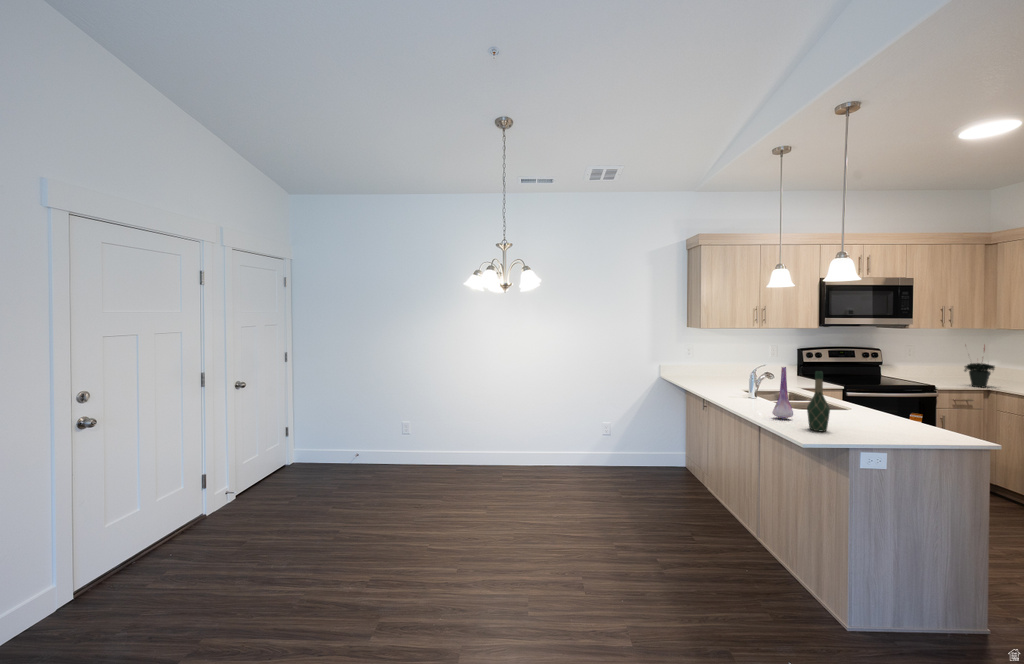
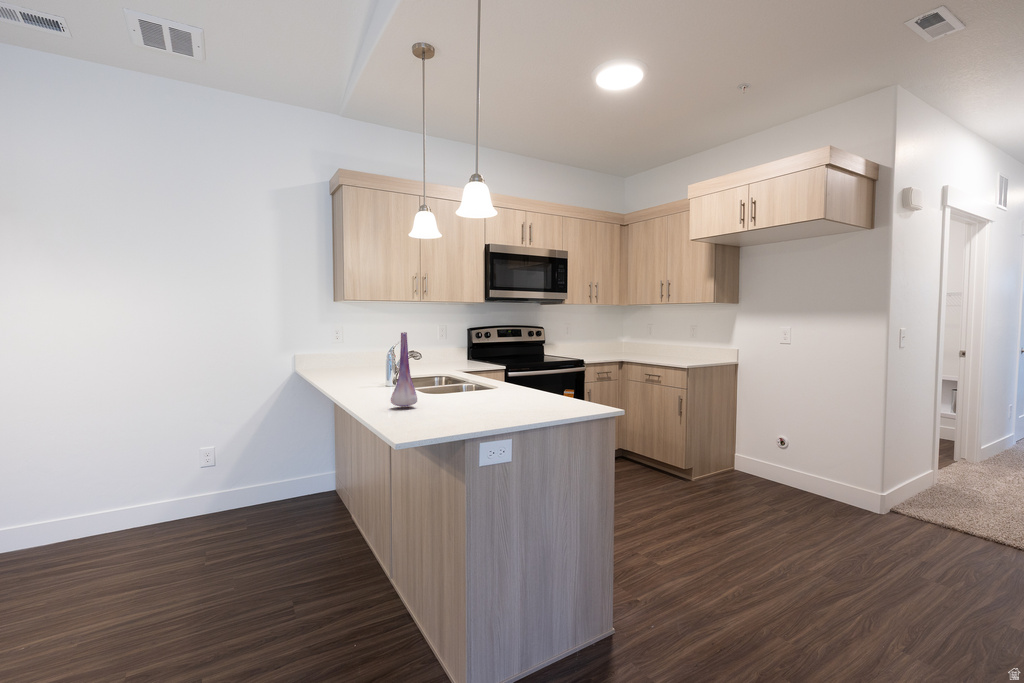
potted plant: present [964,348,995,387] -> none [605,317,627,360]
wine bottle: present [807,371,830,432] -> none [423,332,451,420]

